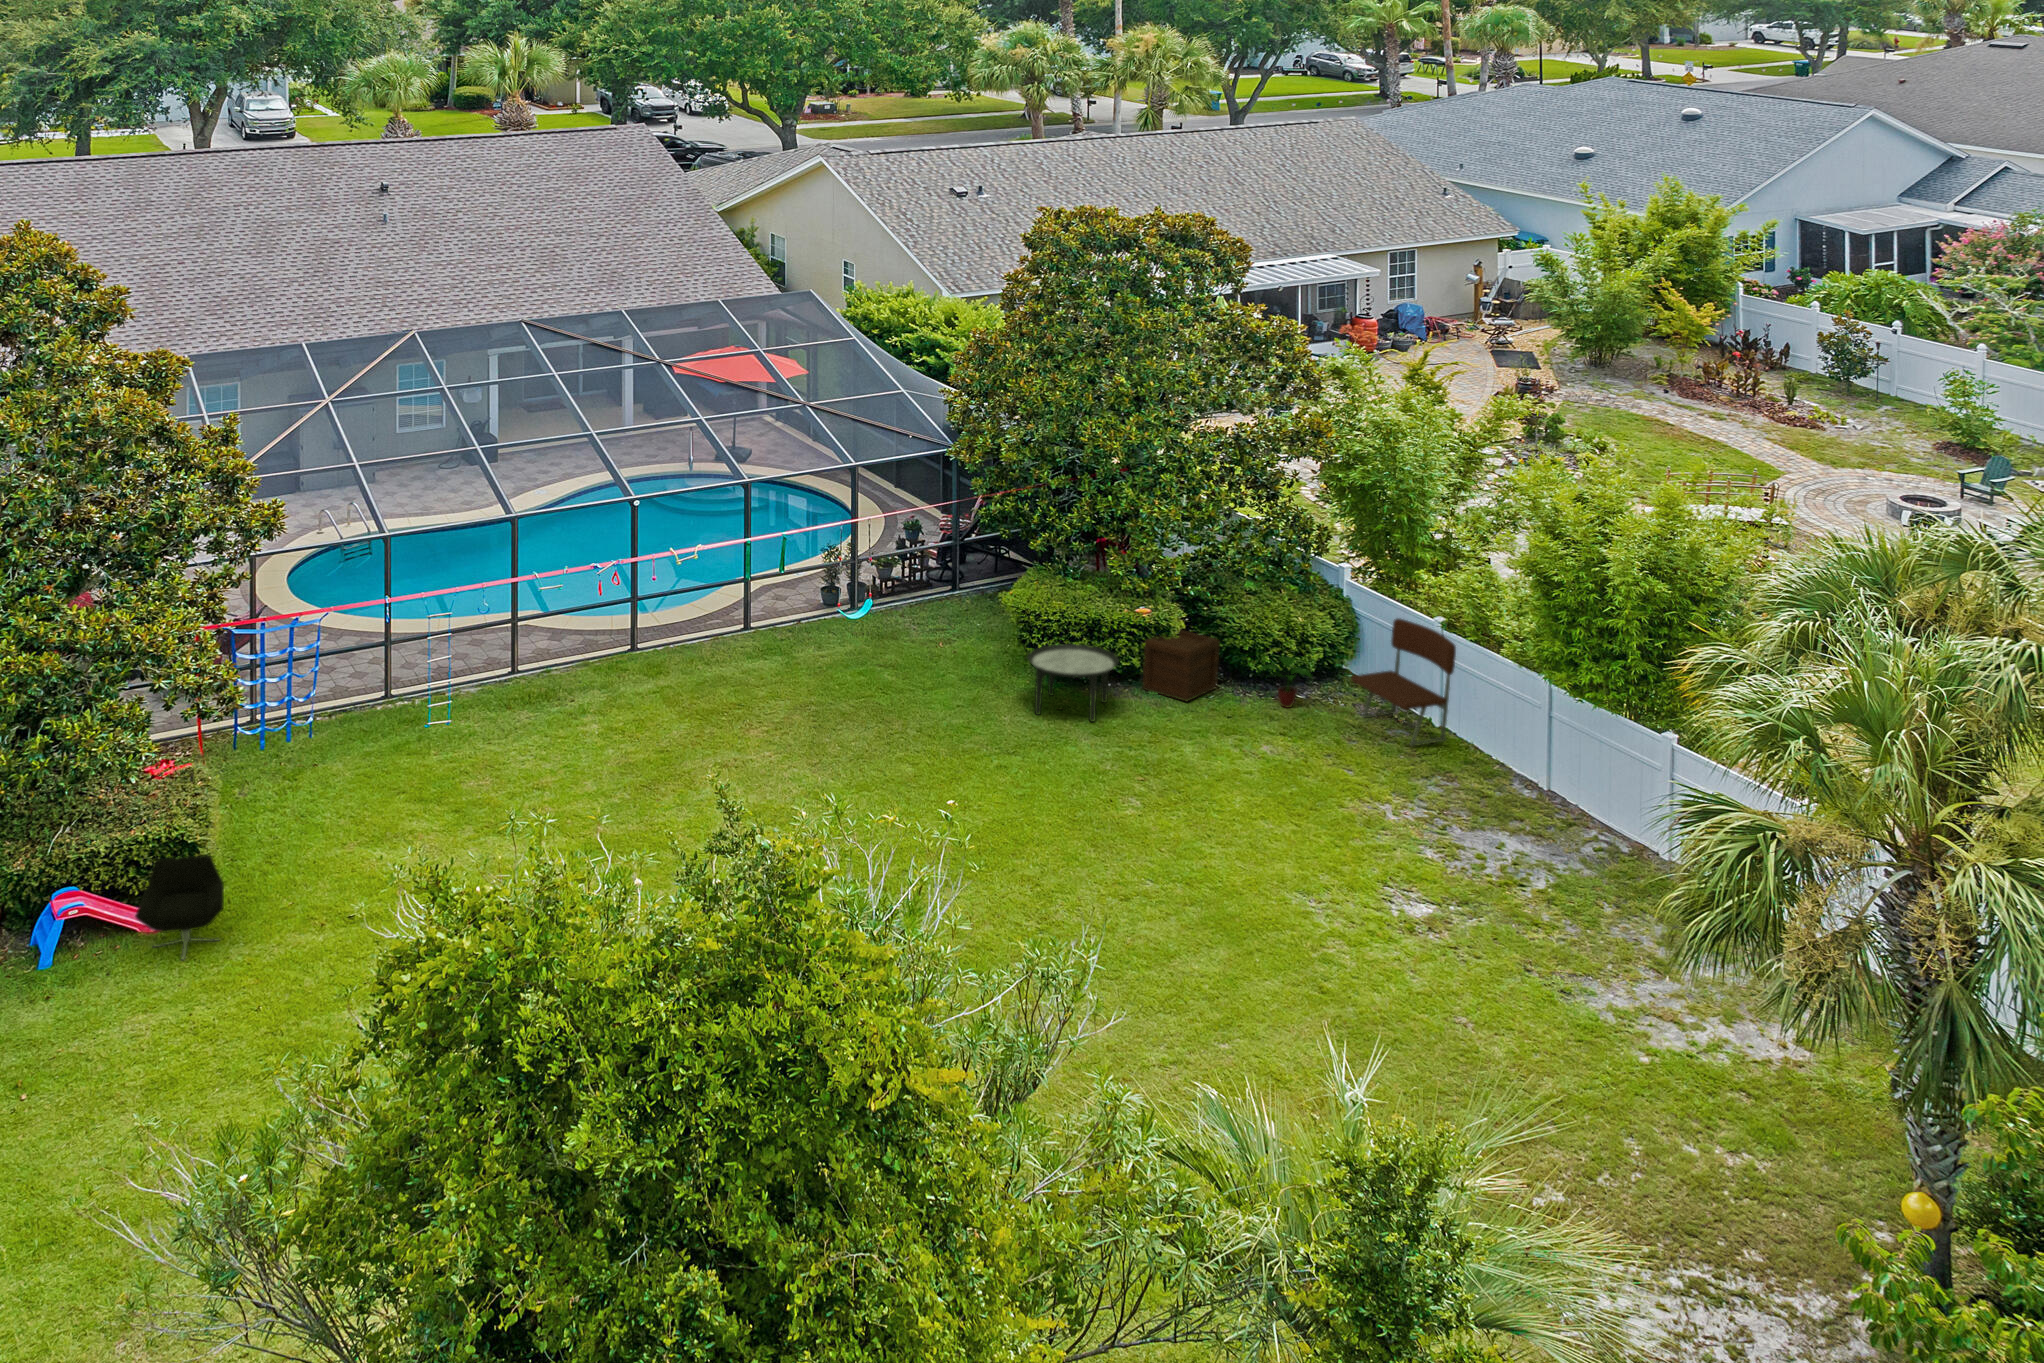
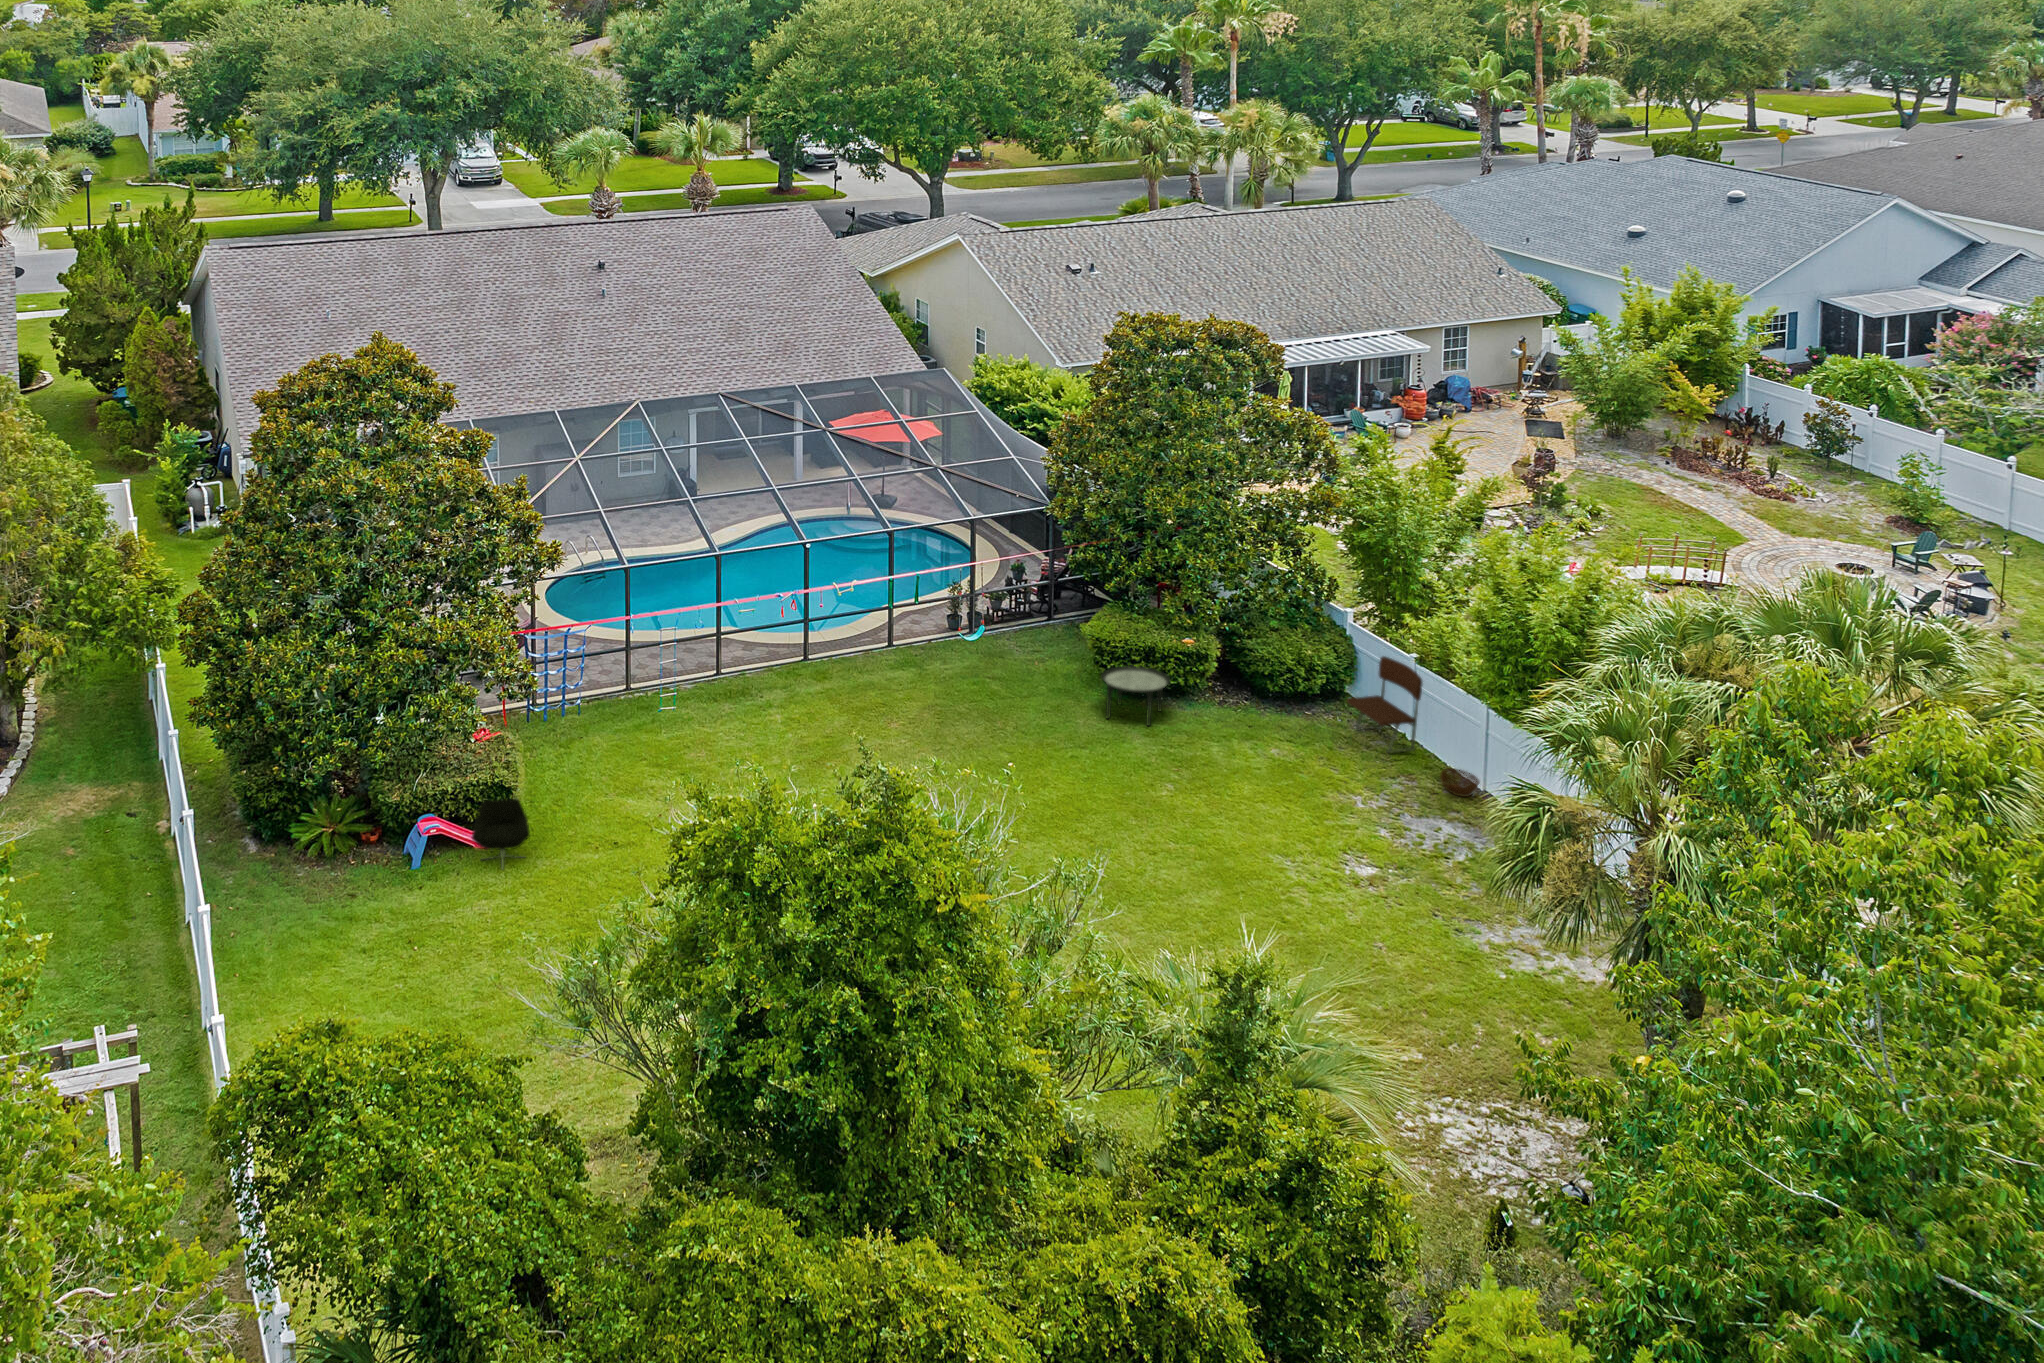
wooden crate: present [1143,629,1220,701] -> none [1190,657,1250,713]
potted plant: present [1260,656,1311,708] -> none [1276,681,1318,721]
basket: none [1489,763,1545,800] -> present [1440,768,1479,797]

